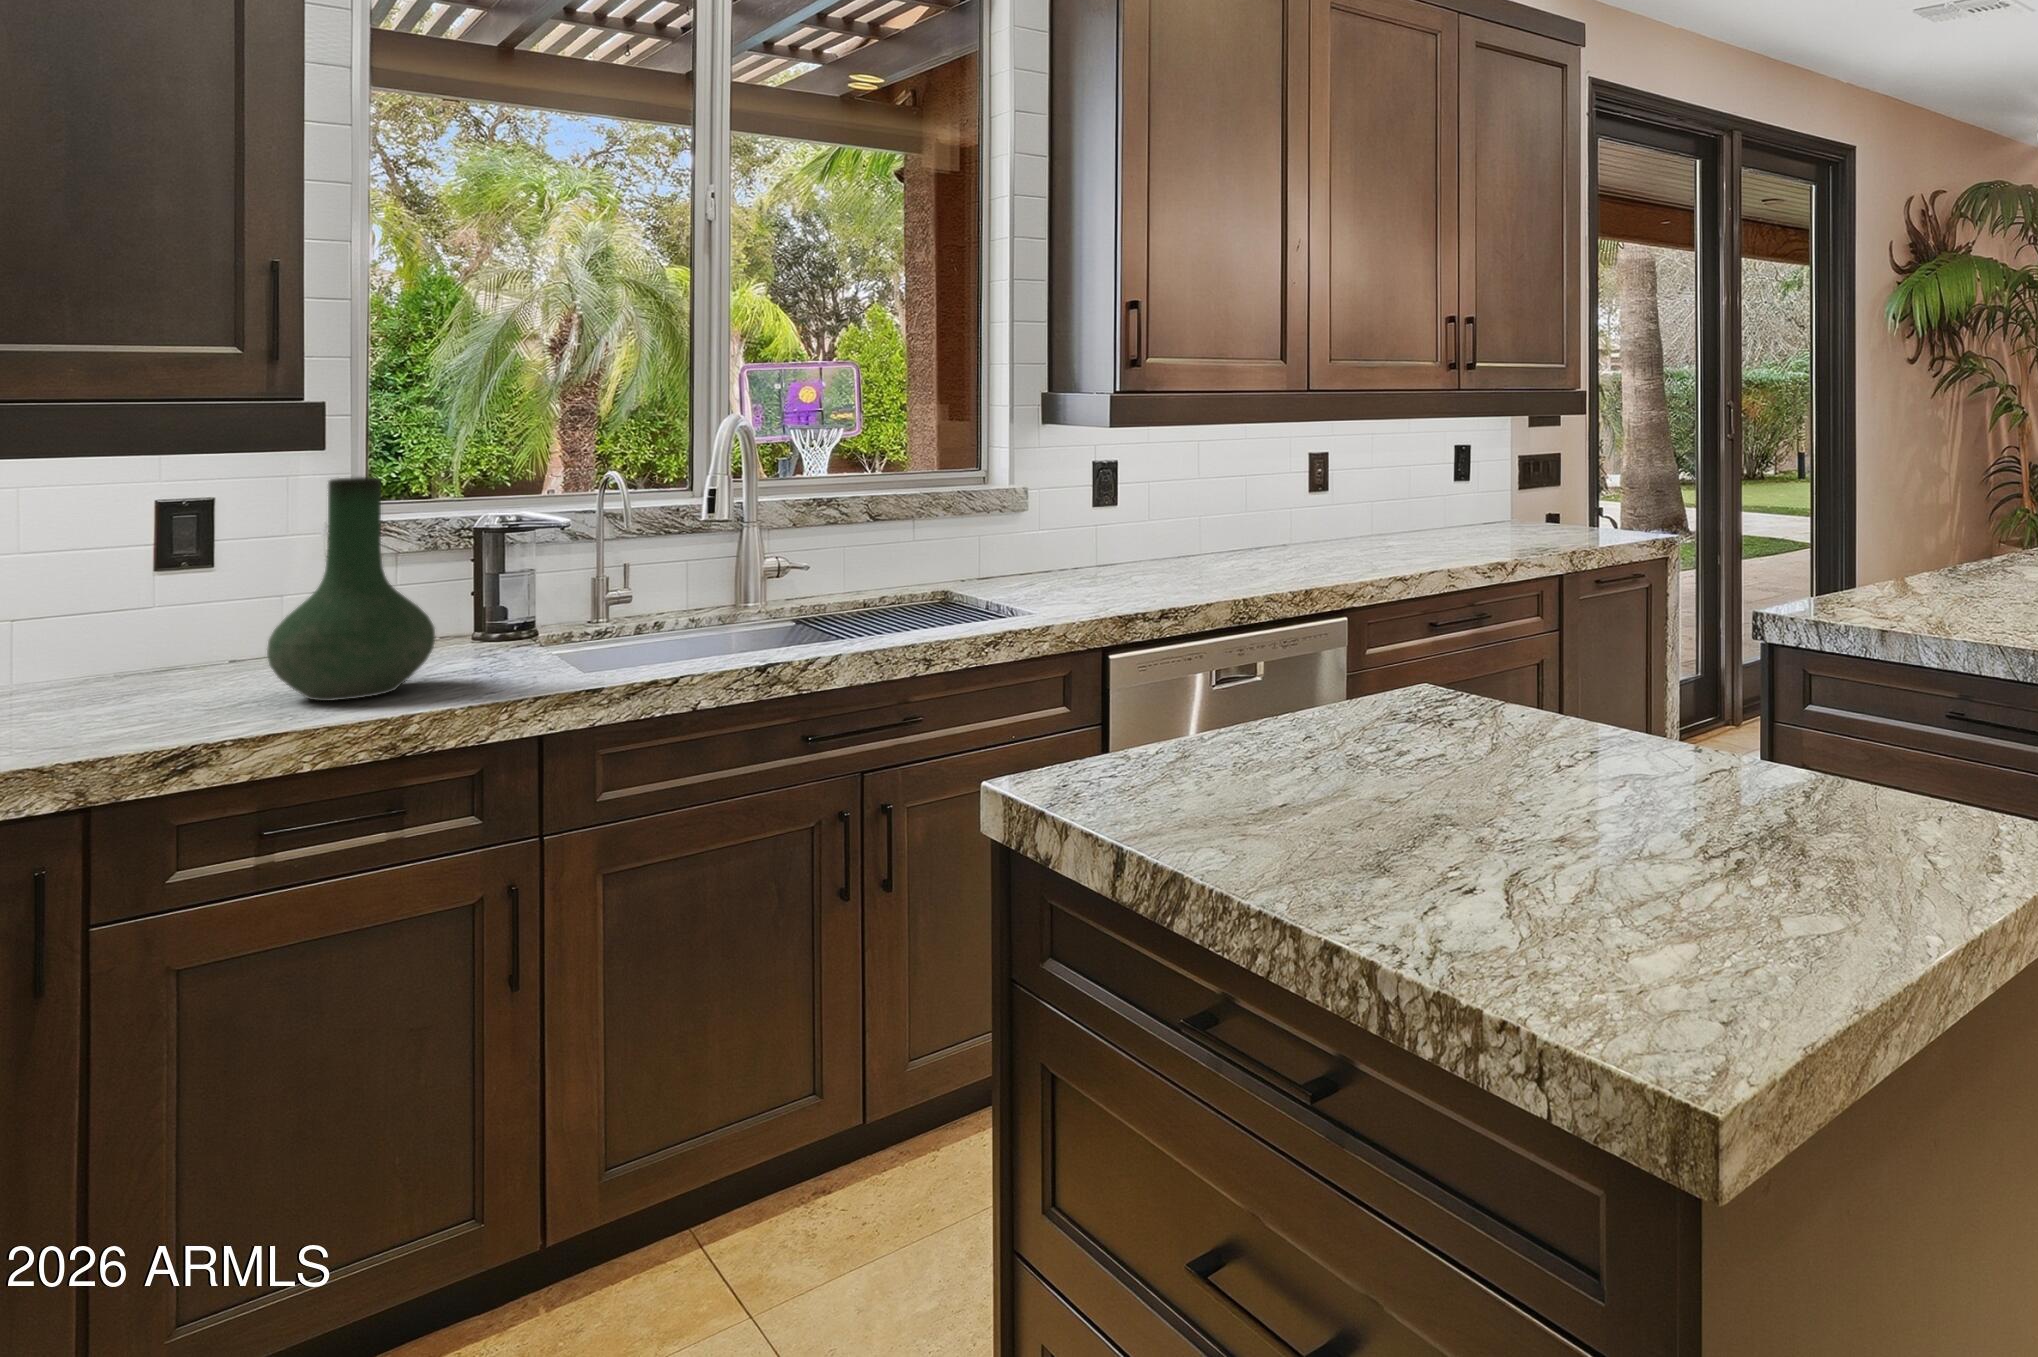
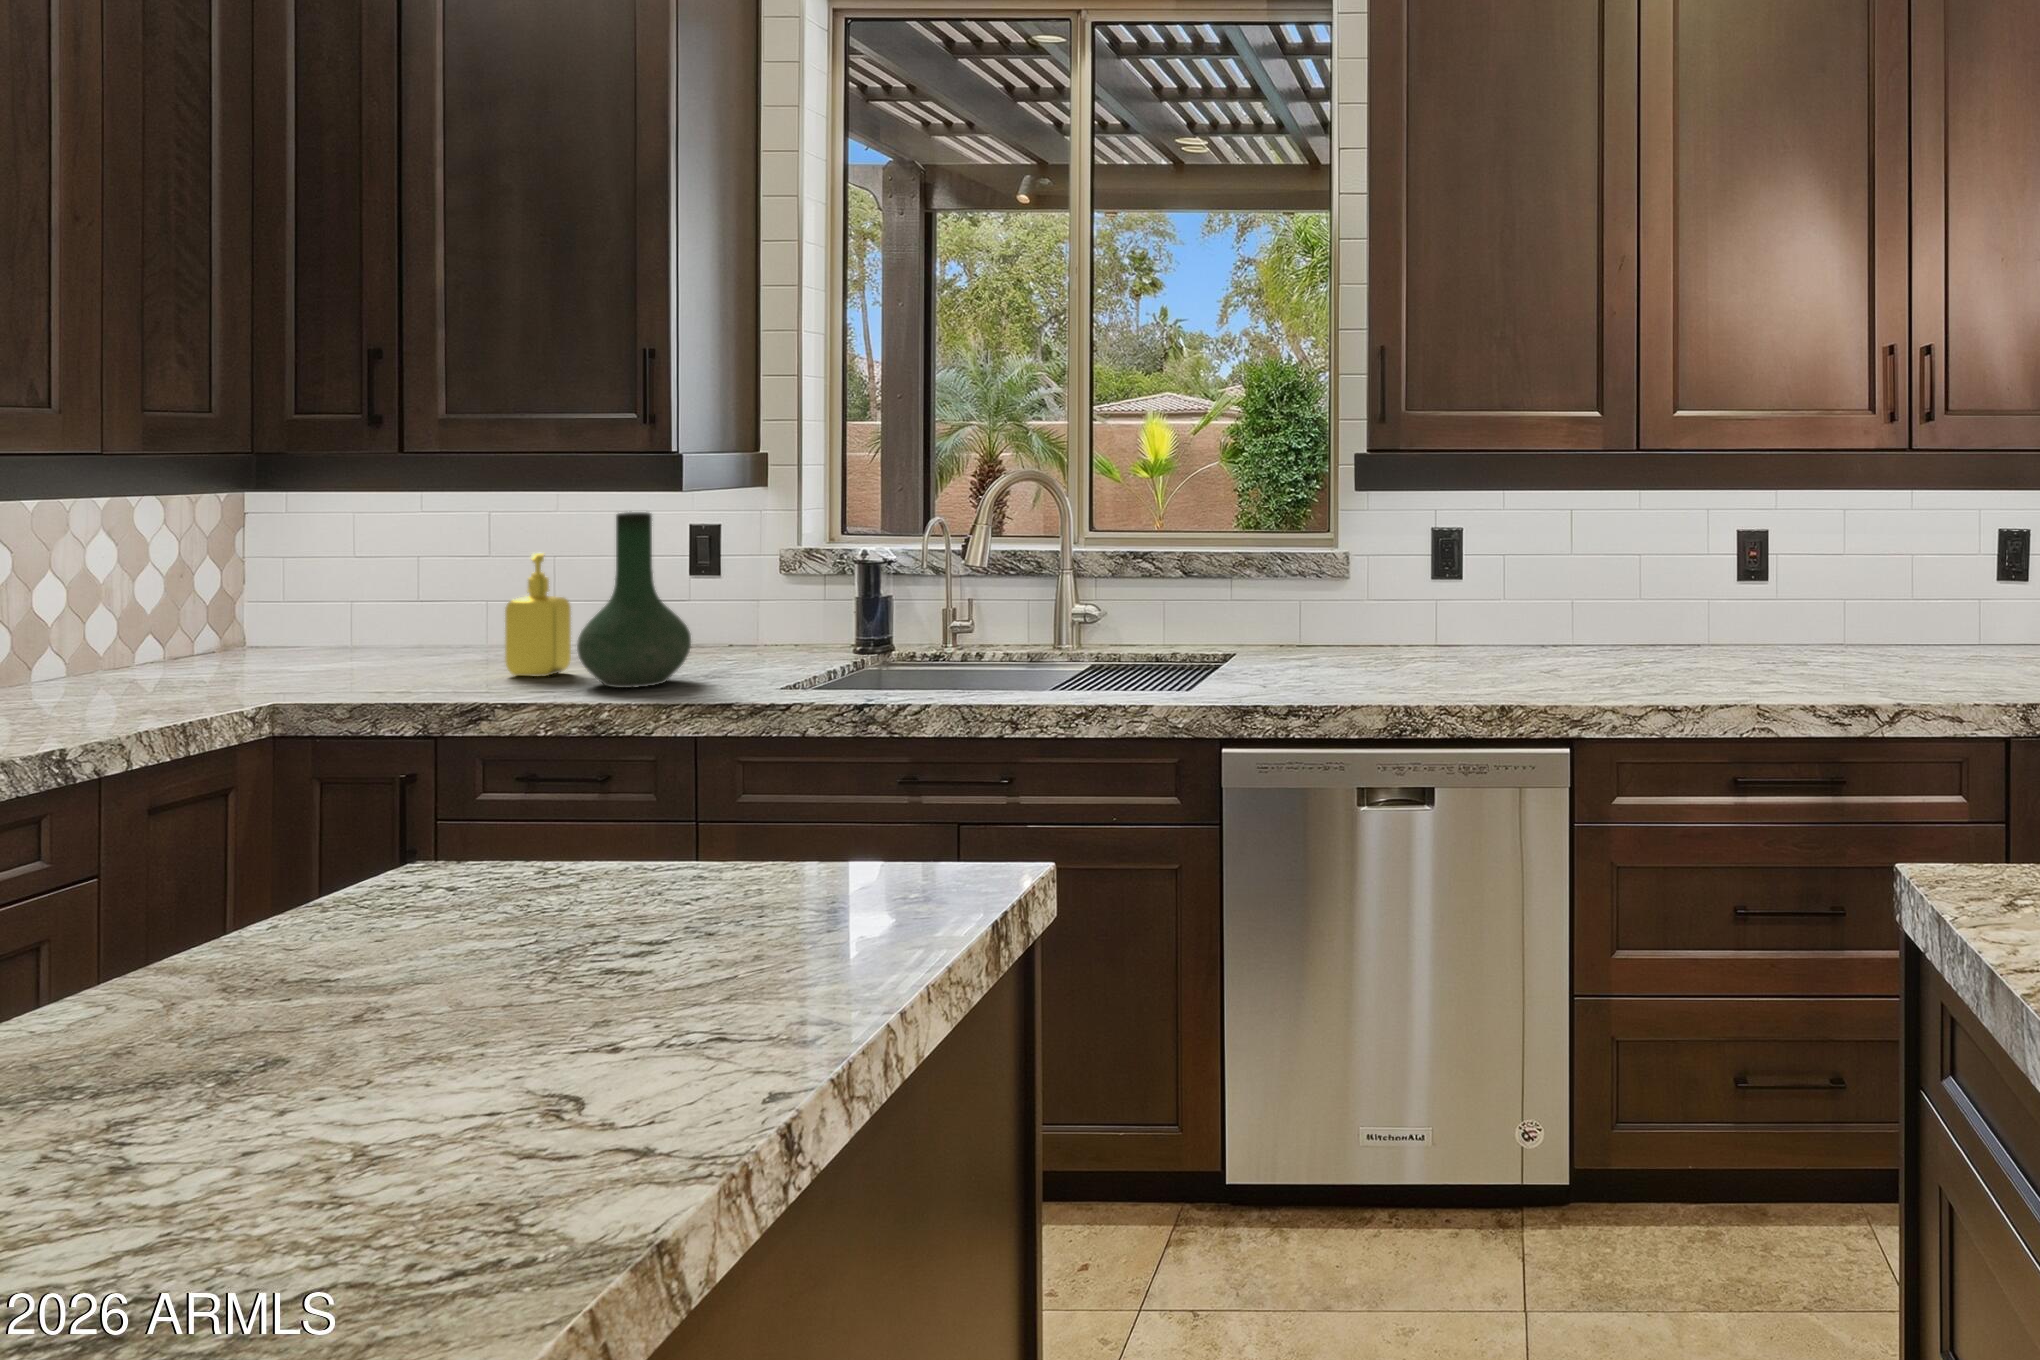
soap dispenser: none [86,542,185,714] -> present [505,553,571,677]

